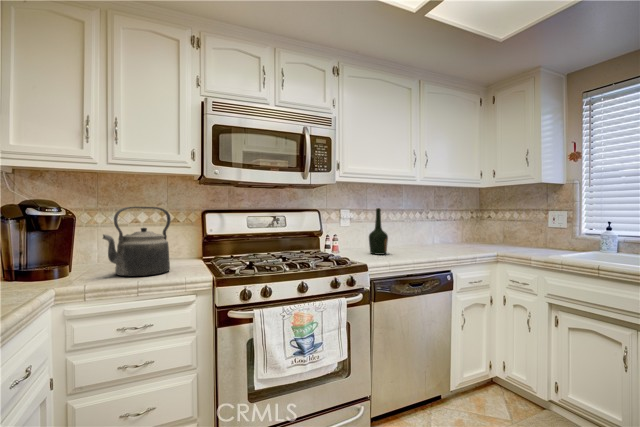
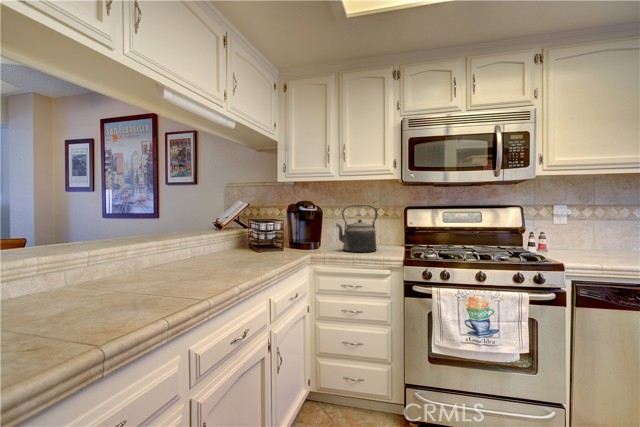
bottle: present [369,208,388,255] -> none [586,203,616,257]

